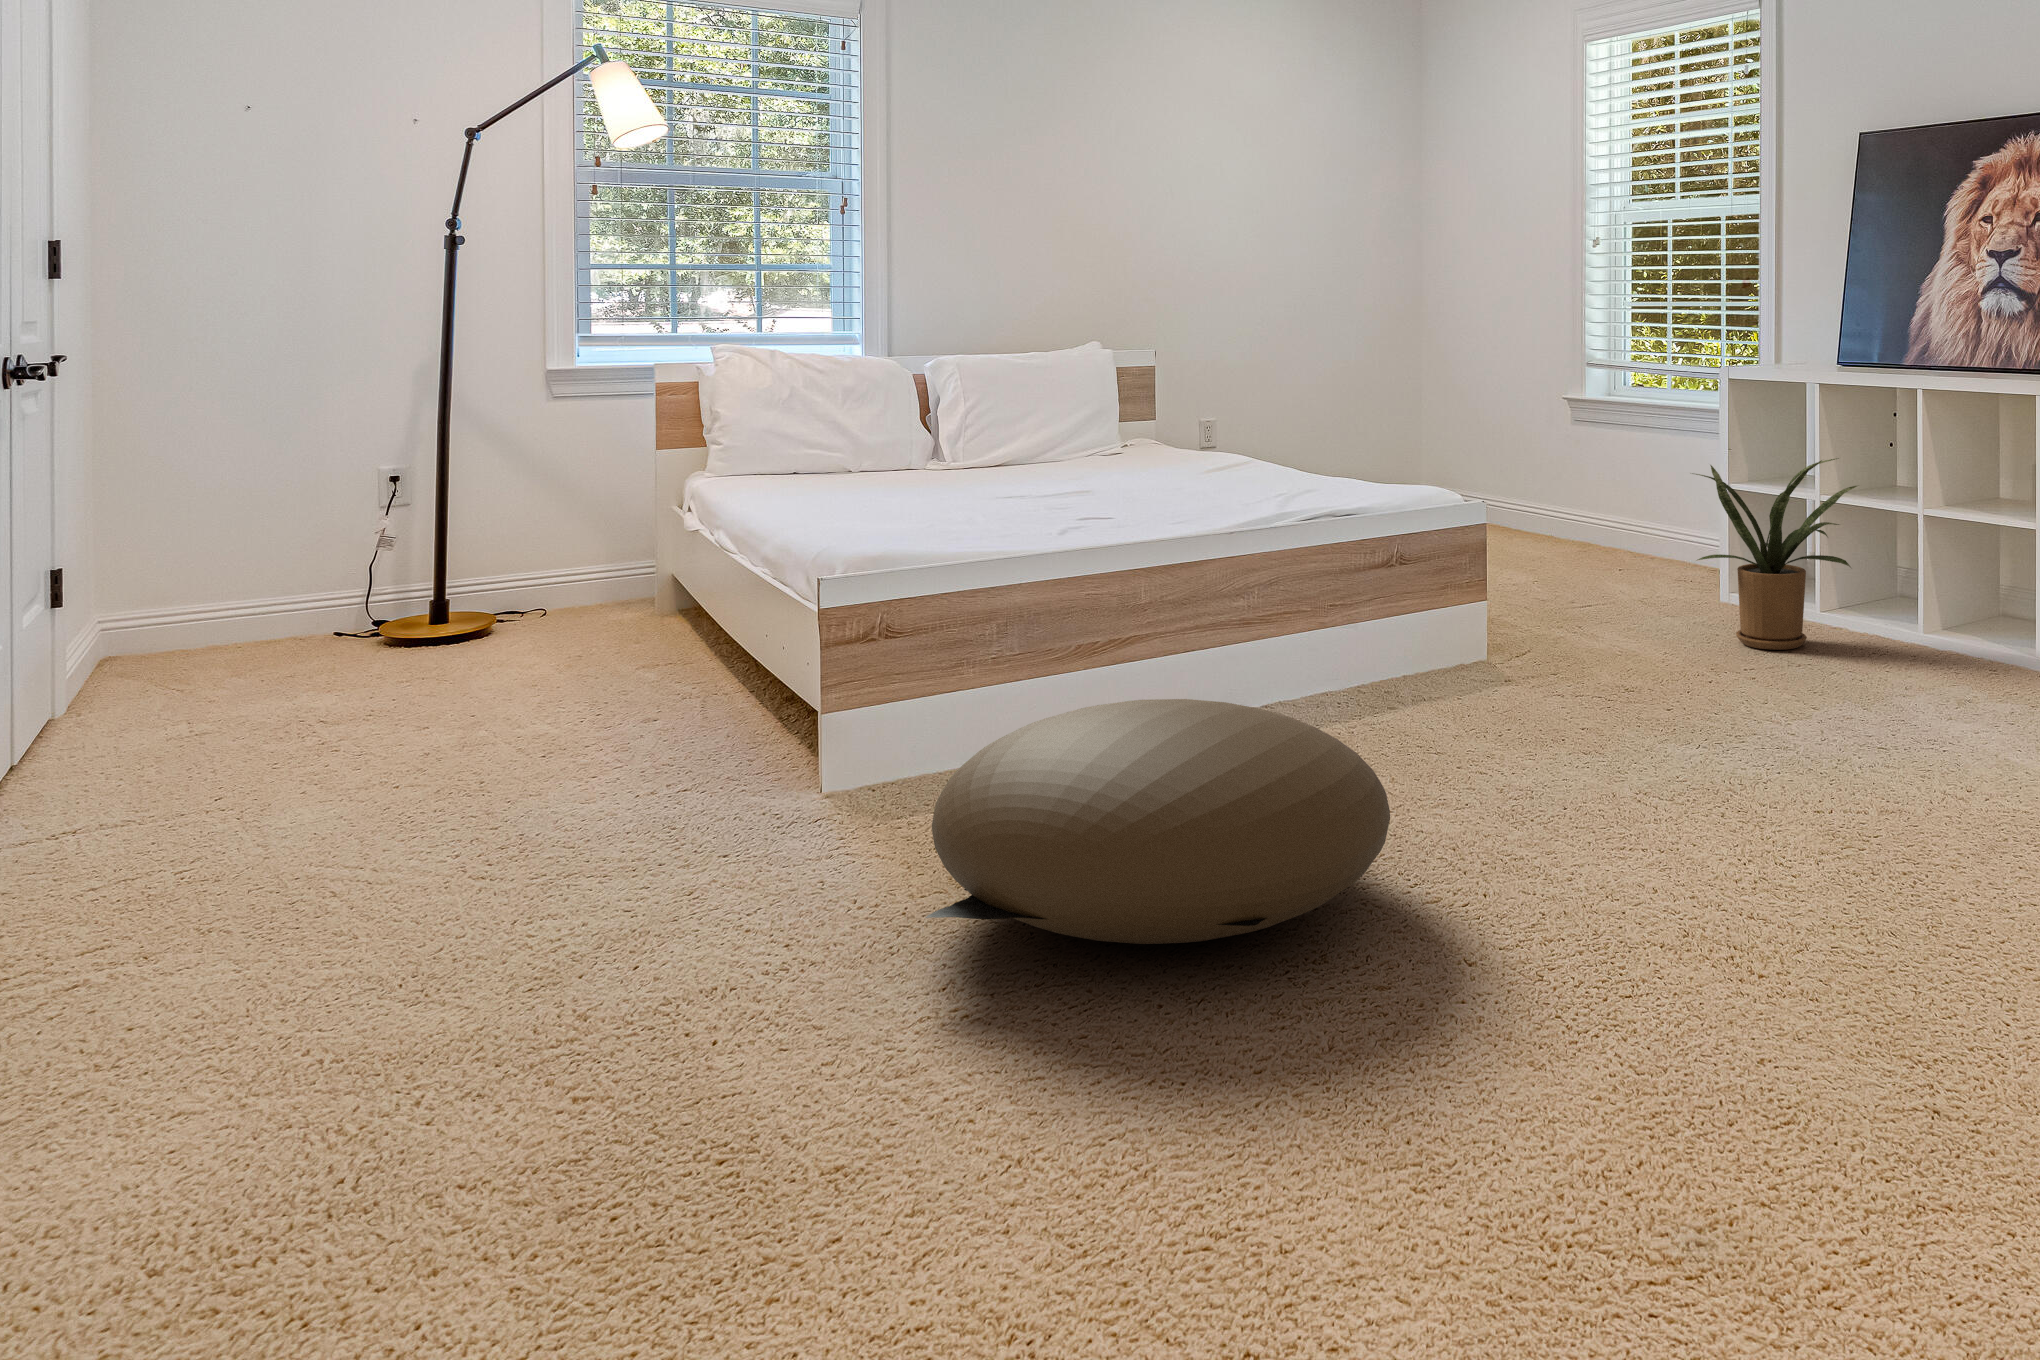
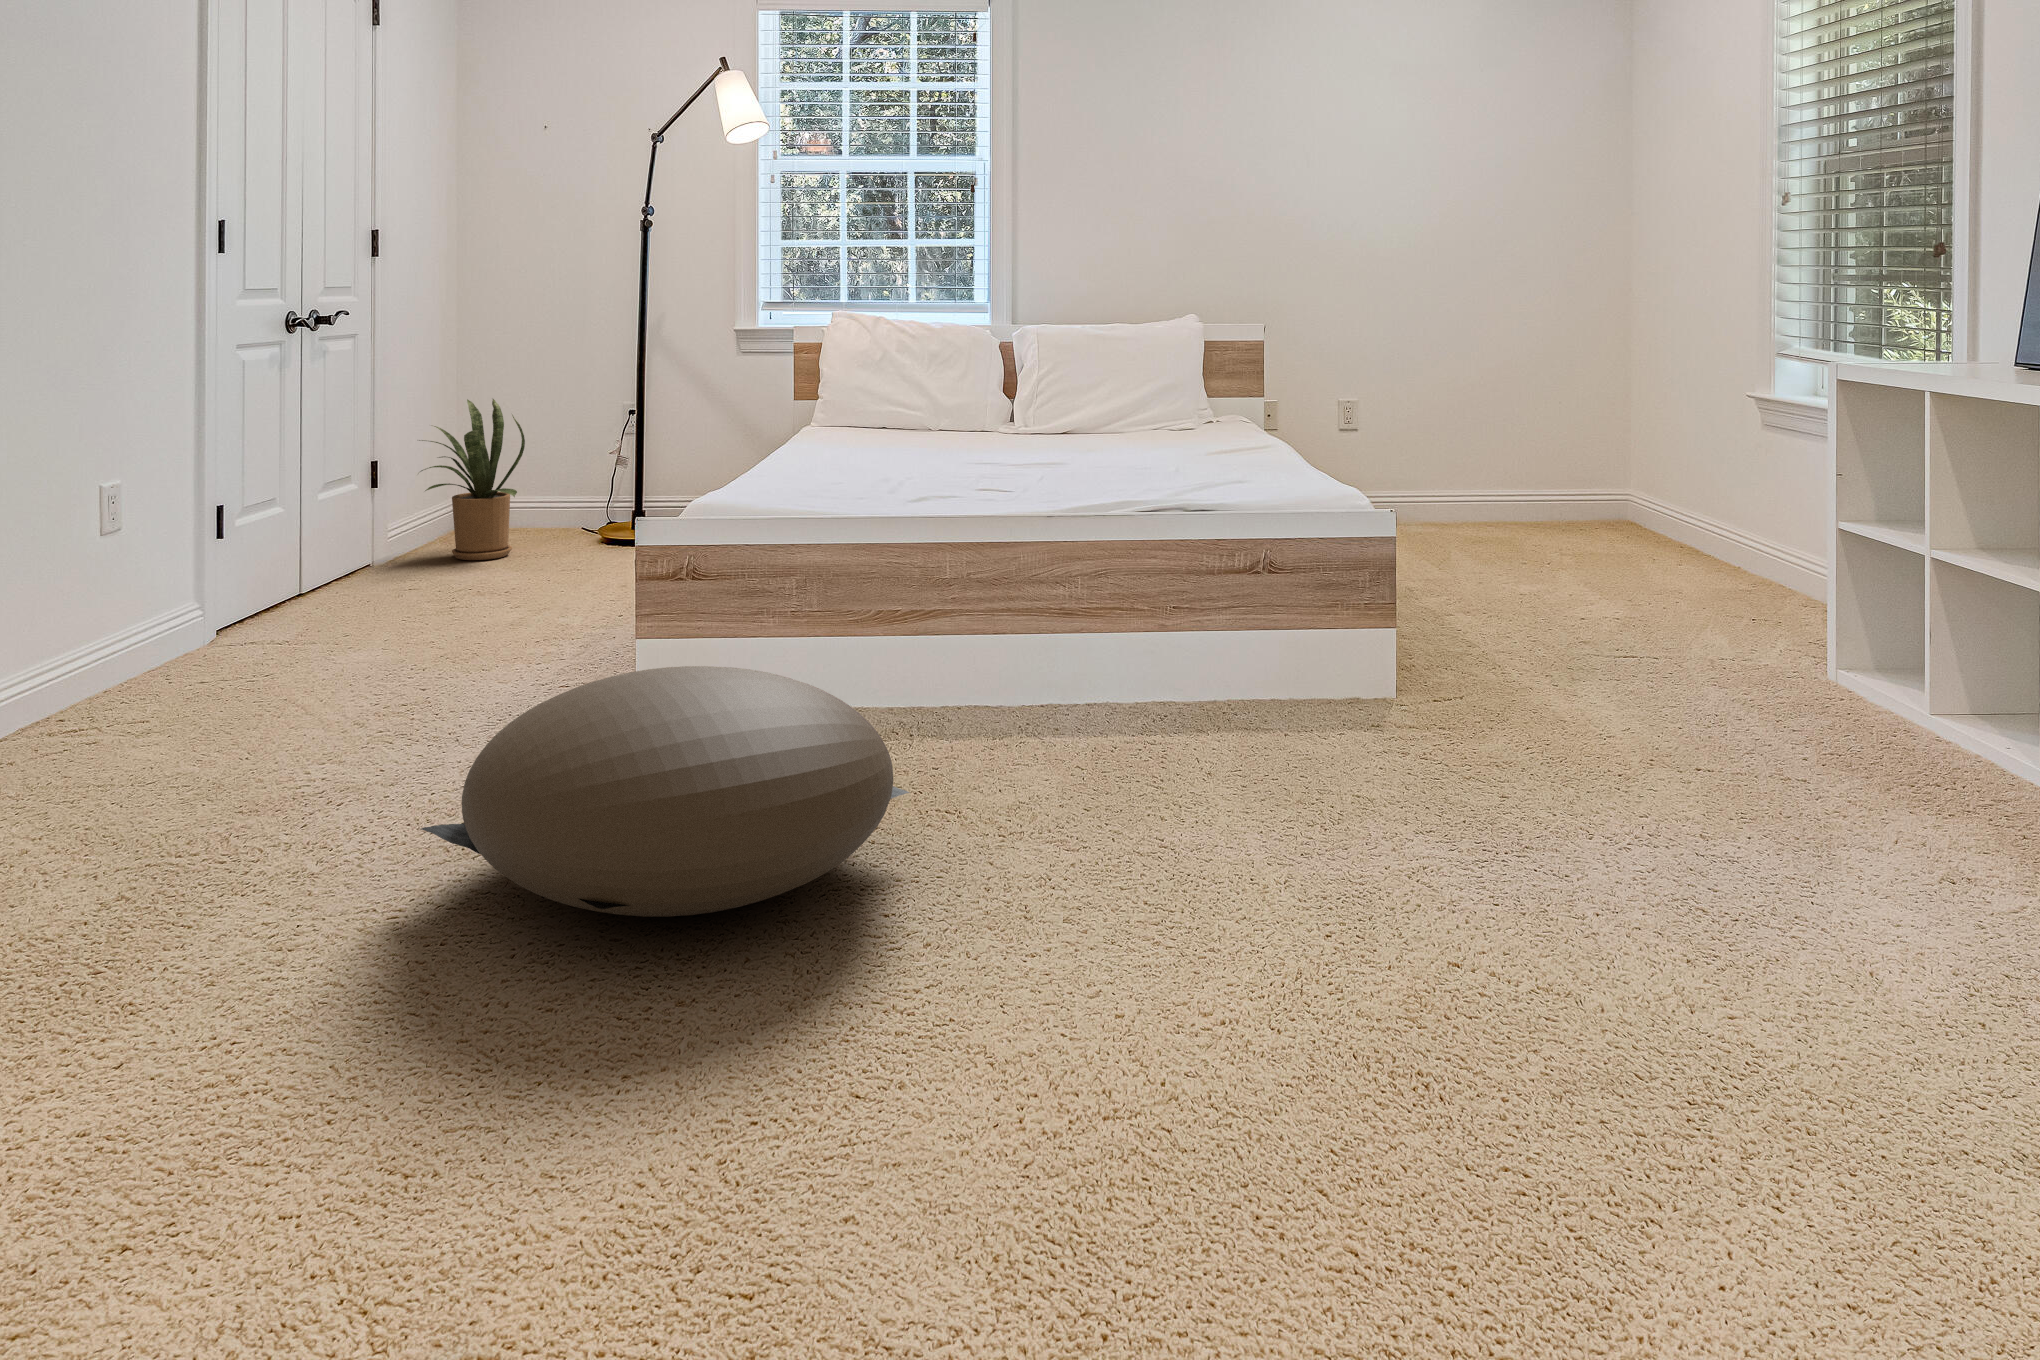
house plant: present [1692,458,1857,650] -> present [419,399,525,560]

